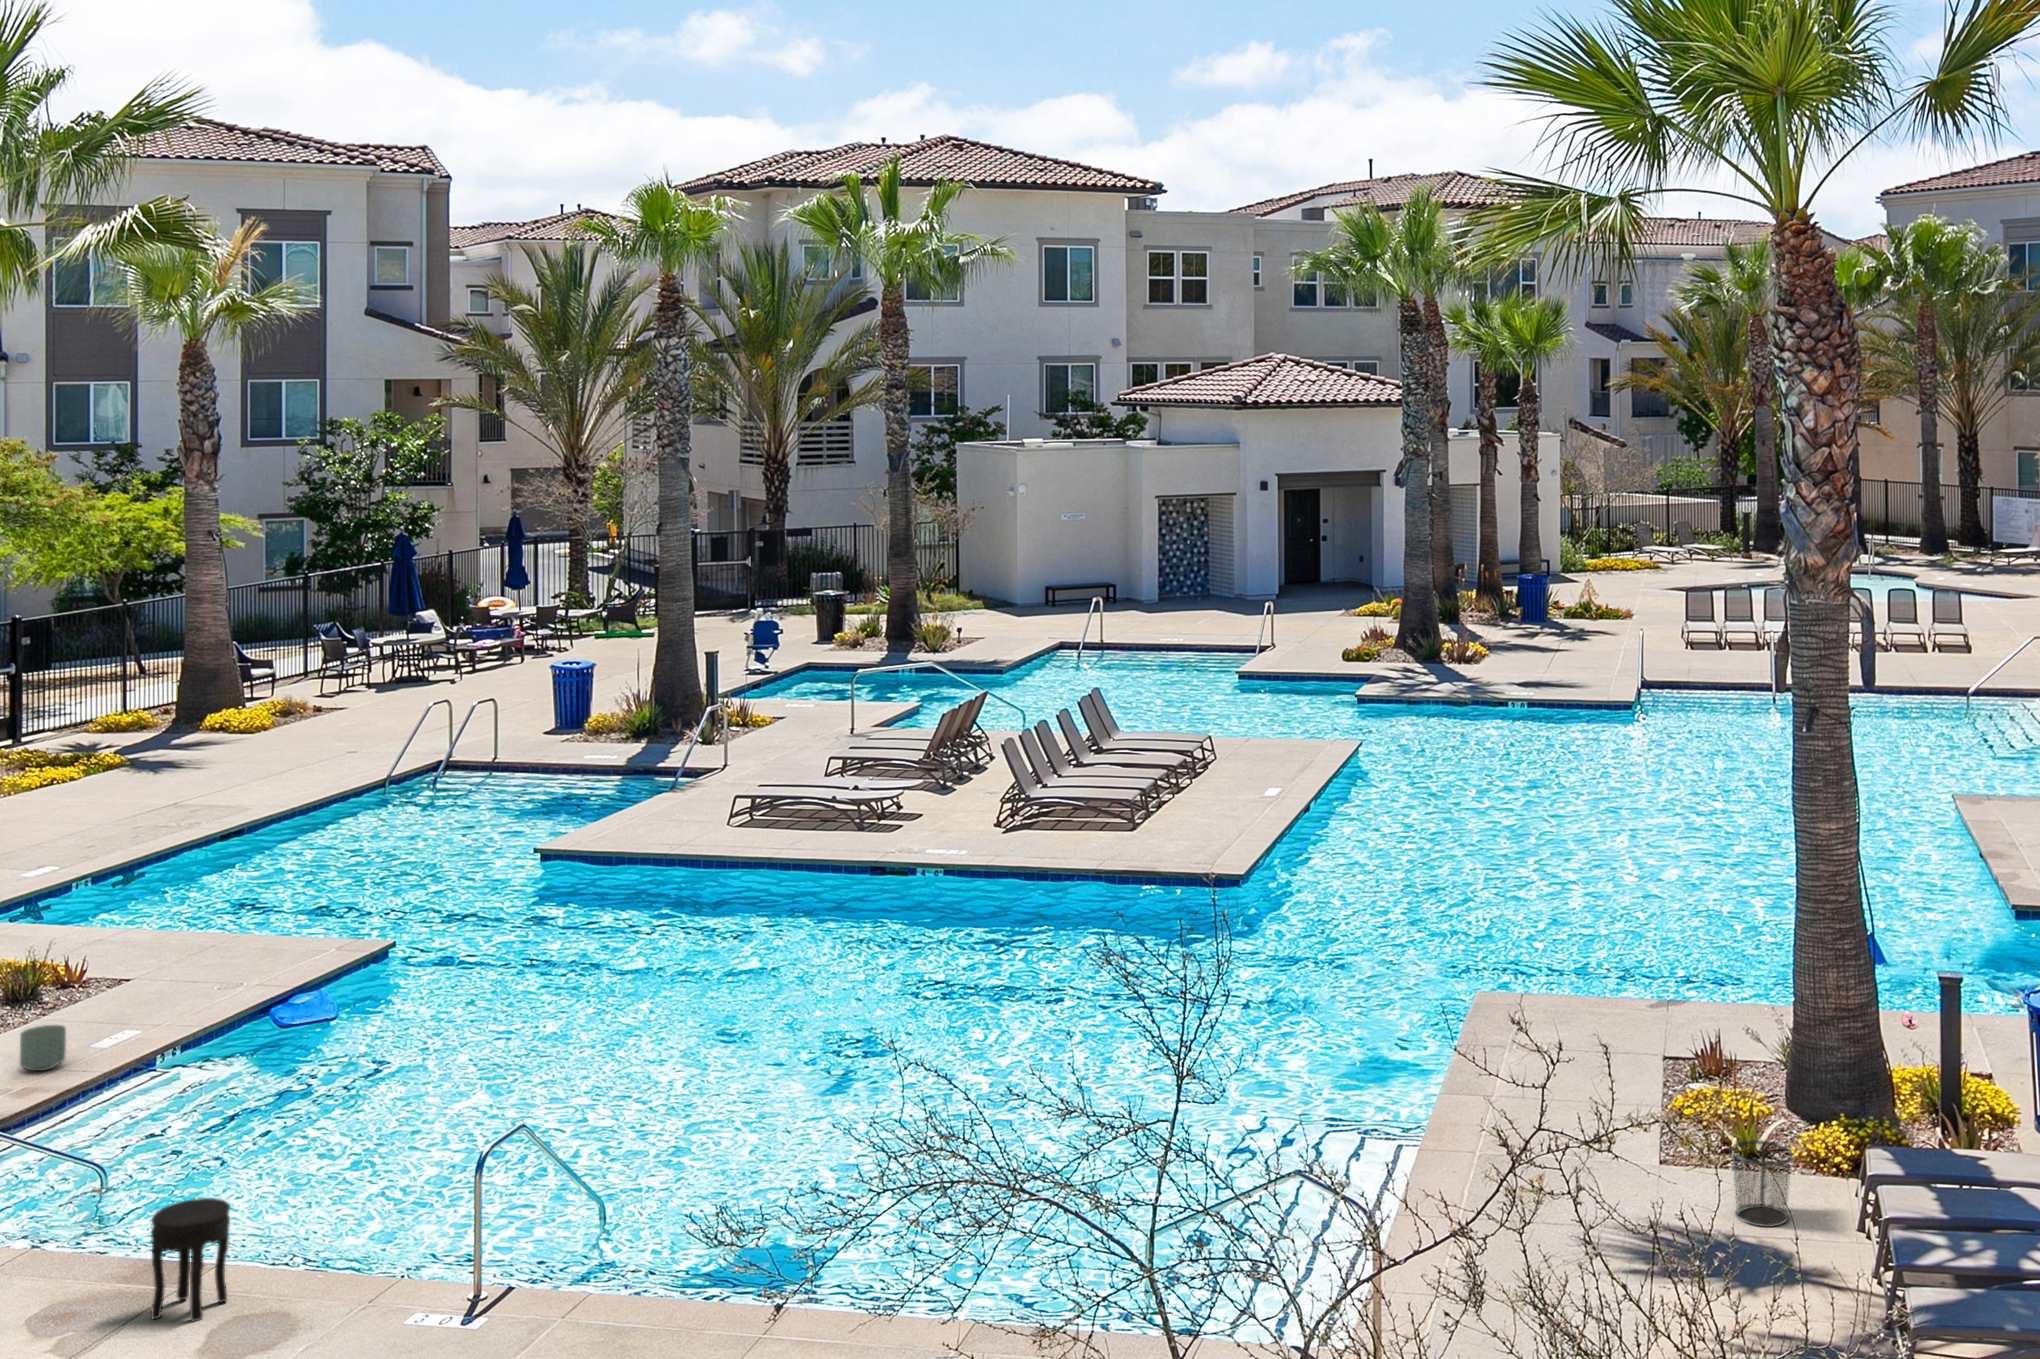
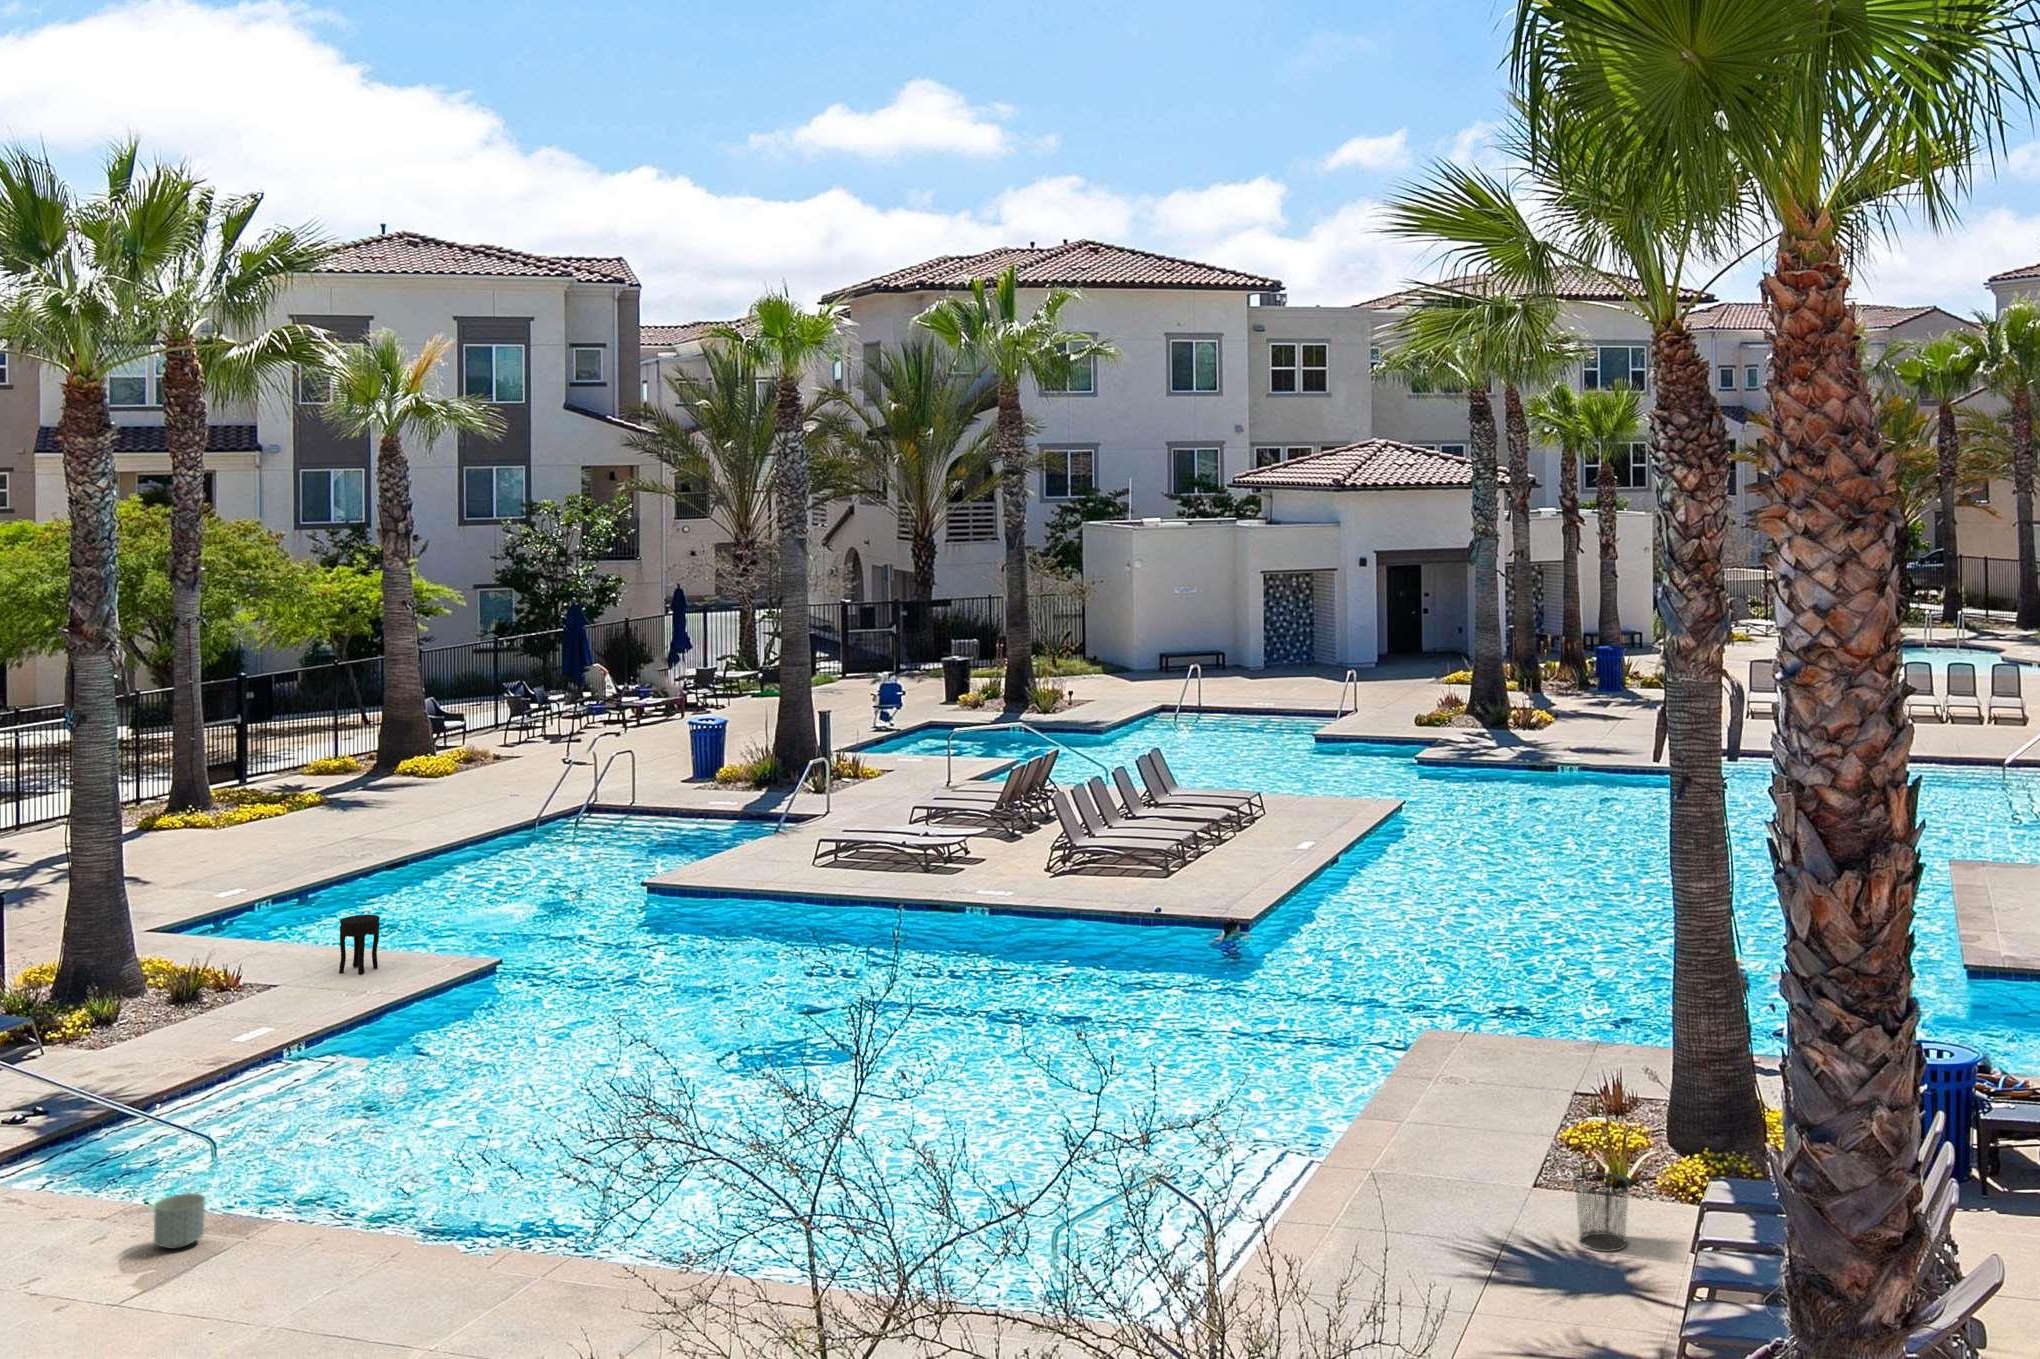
planter: present [20,1025,66,1071] -> present [154,1193,205,1249]
side table: present [151,1198,230,1321] -> present [339,915,380,975]

